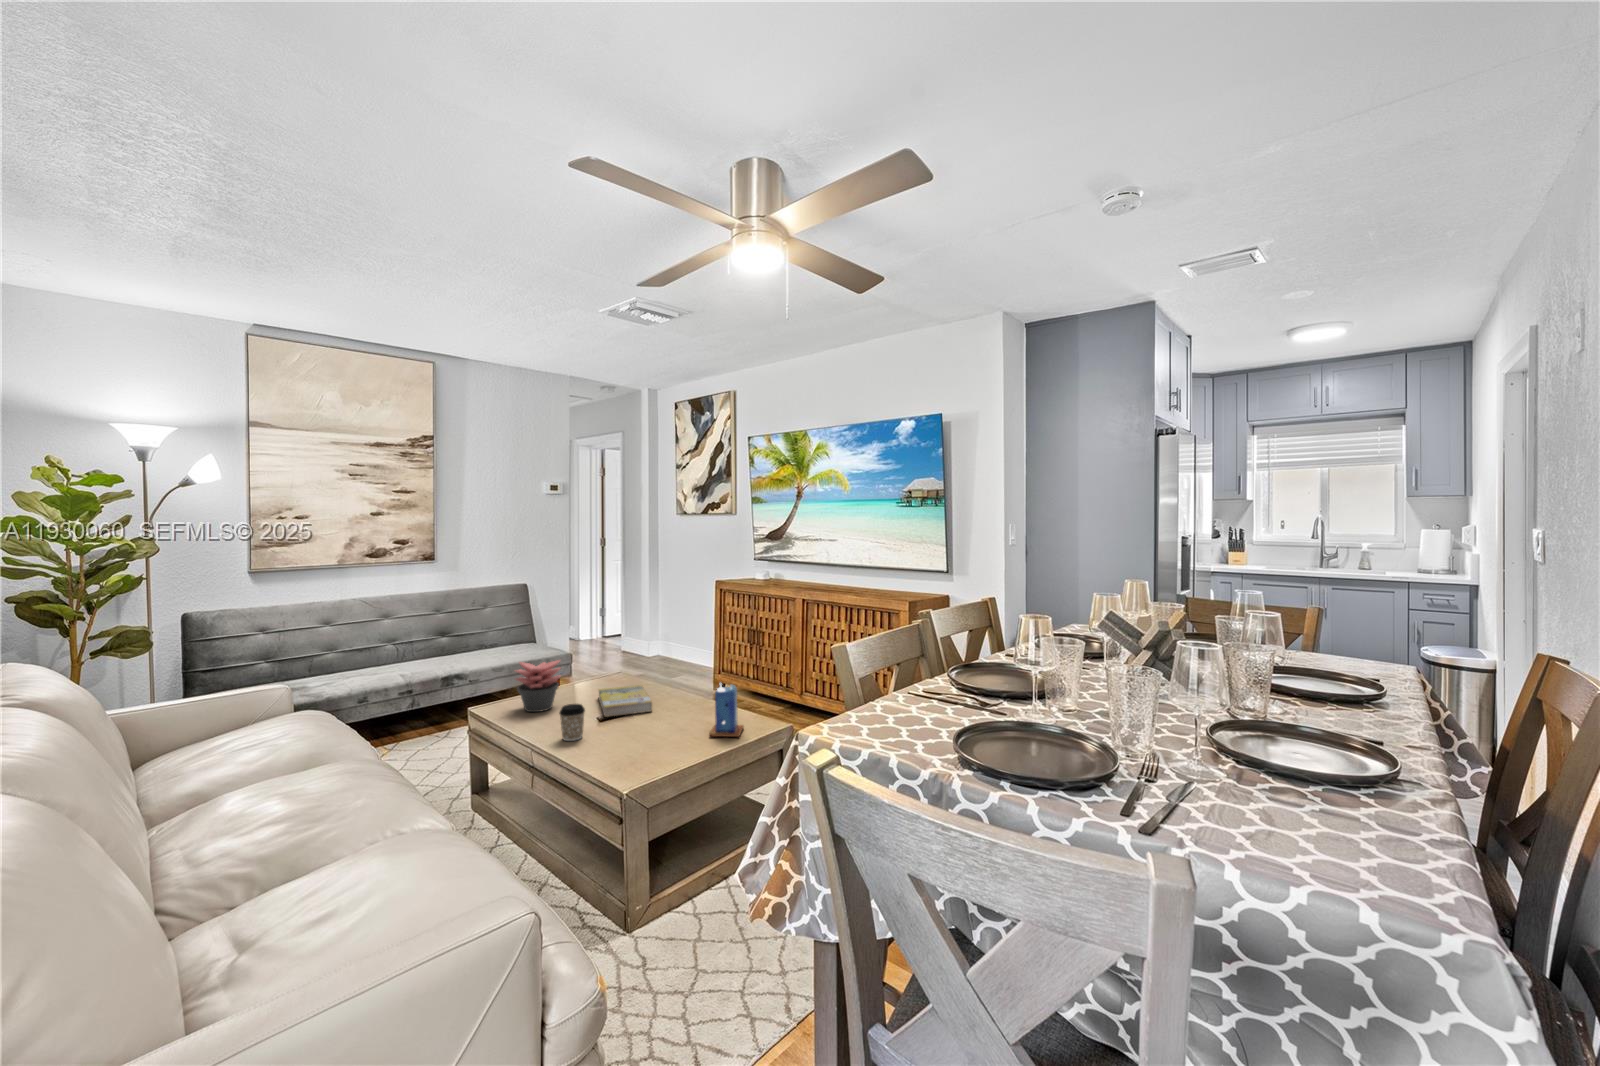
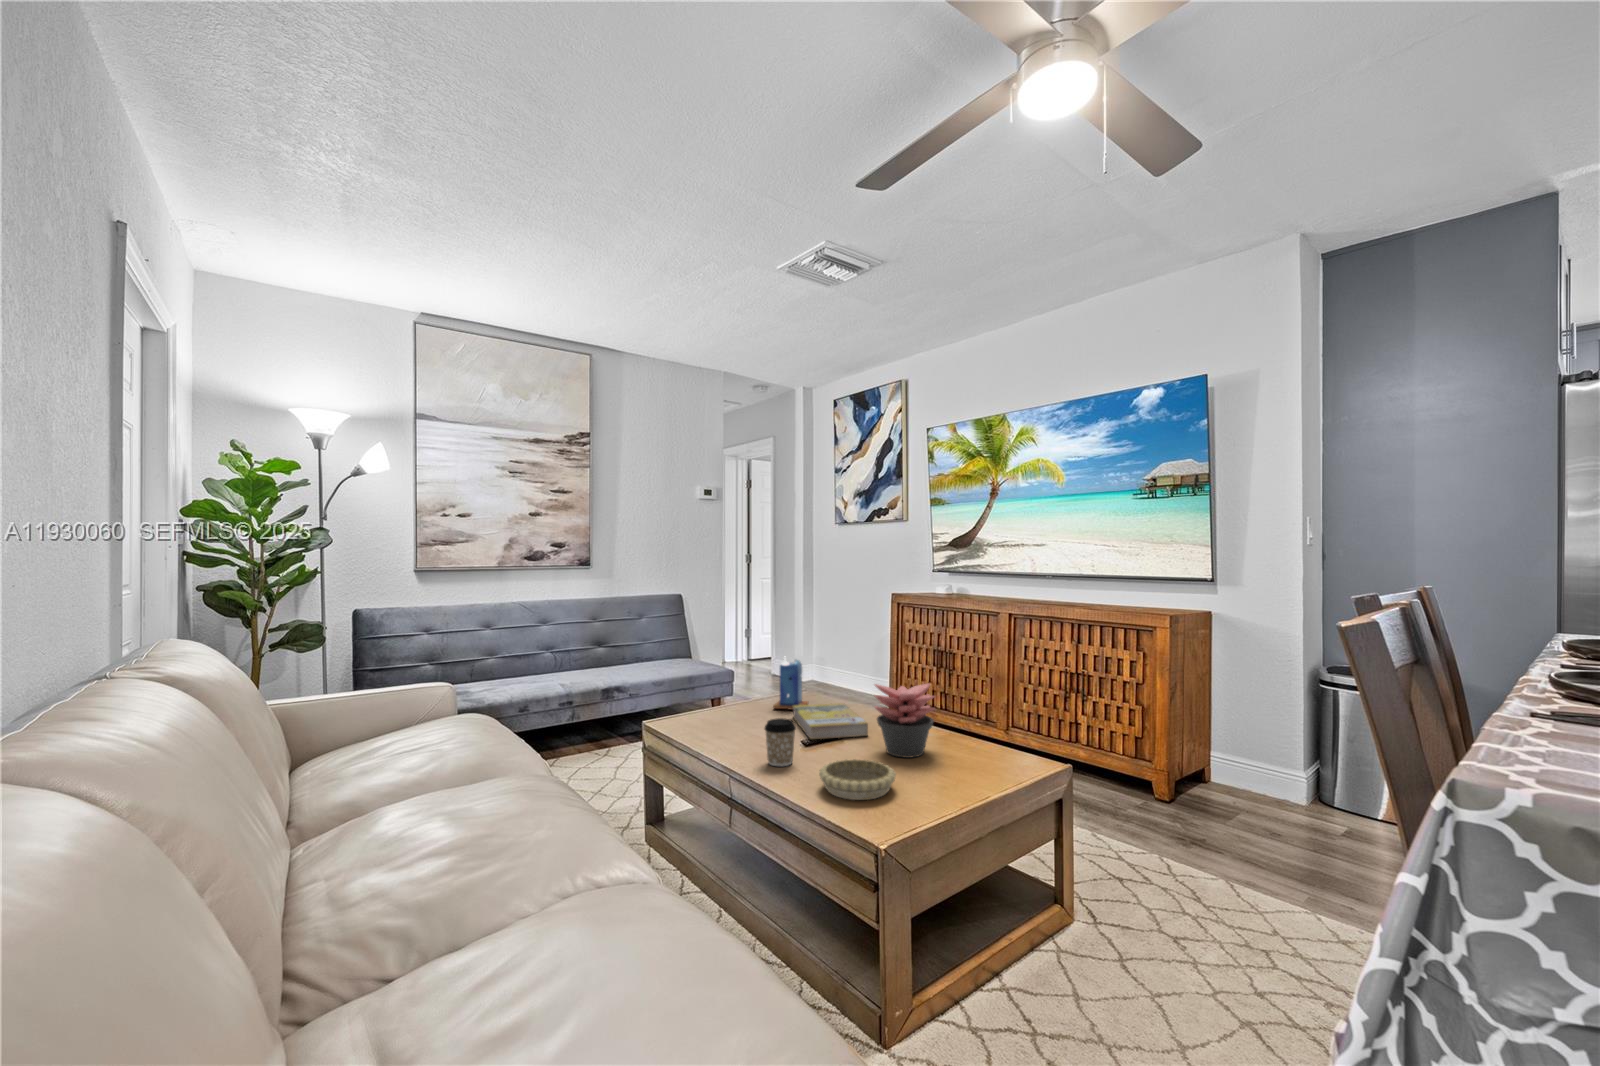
succulent plant: present [515,660,560,712] -> present [875,684,935,758]
candle: present [709,684,744,737] -> present [773,658,808,710]
decorative bowl: none [594,732,653,763] -> present [819,759,896,800]

